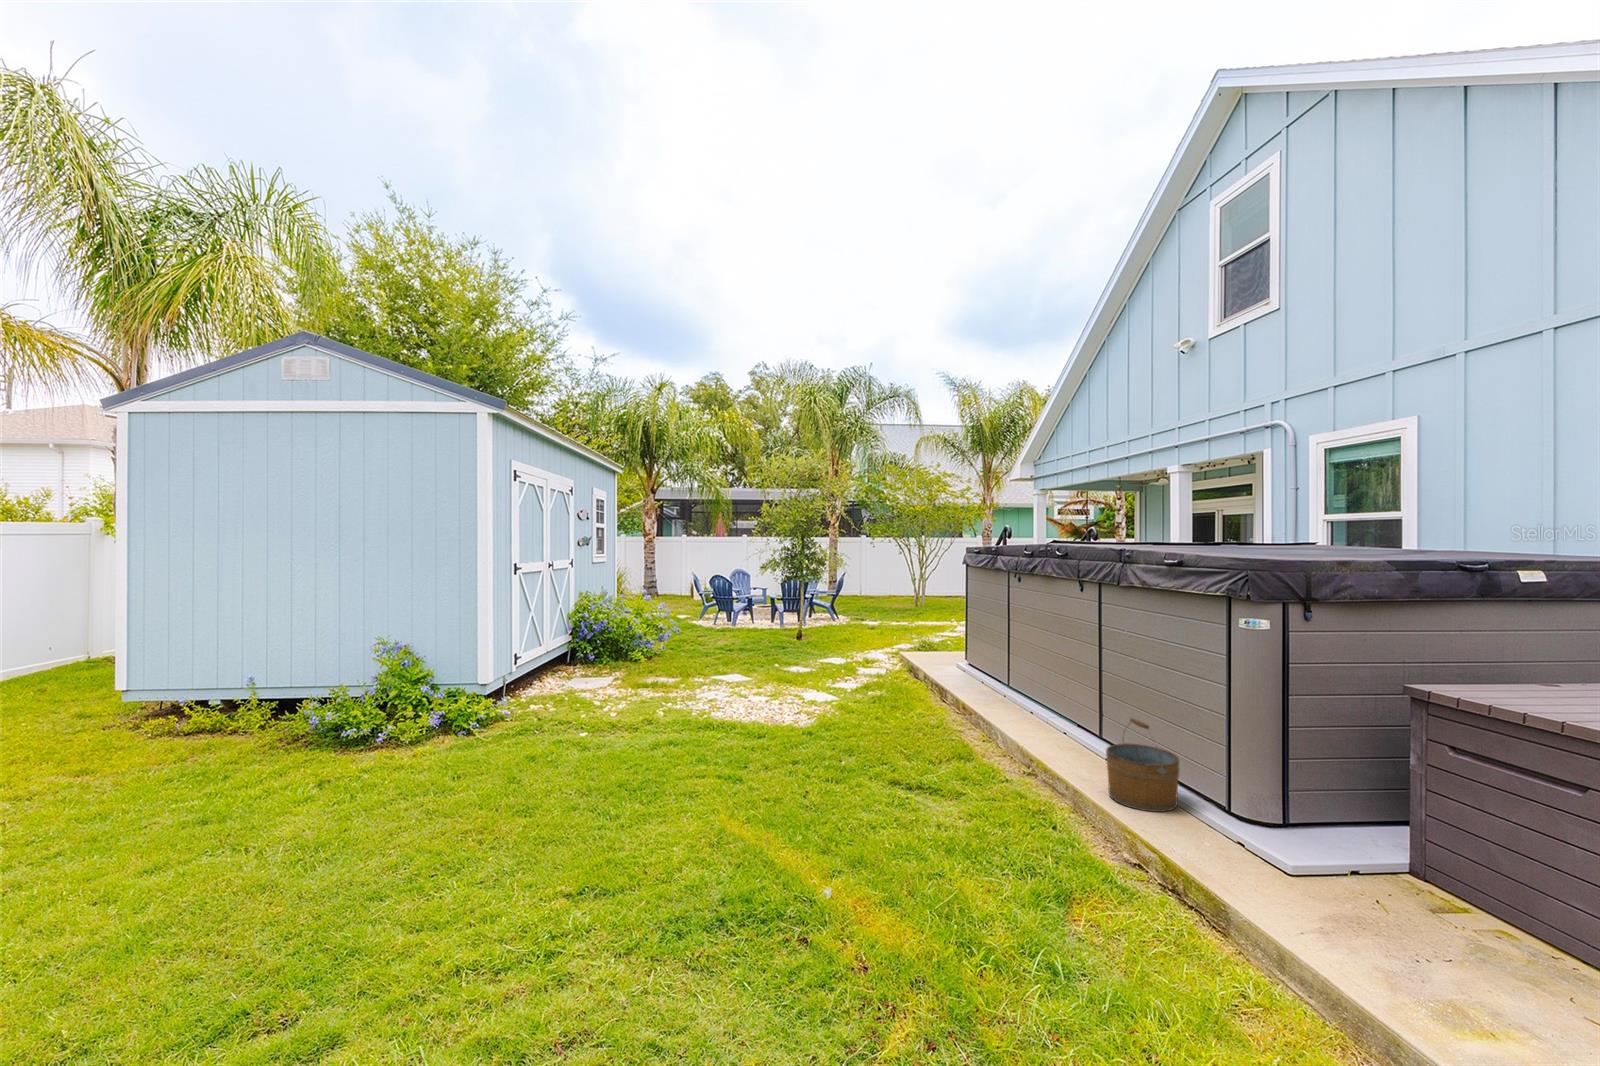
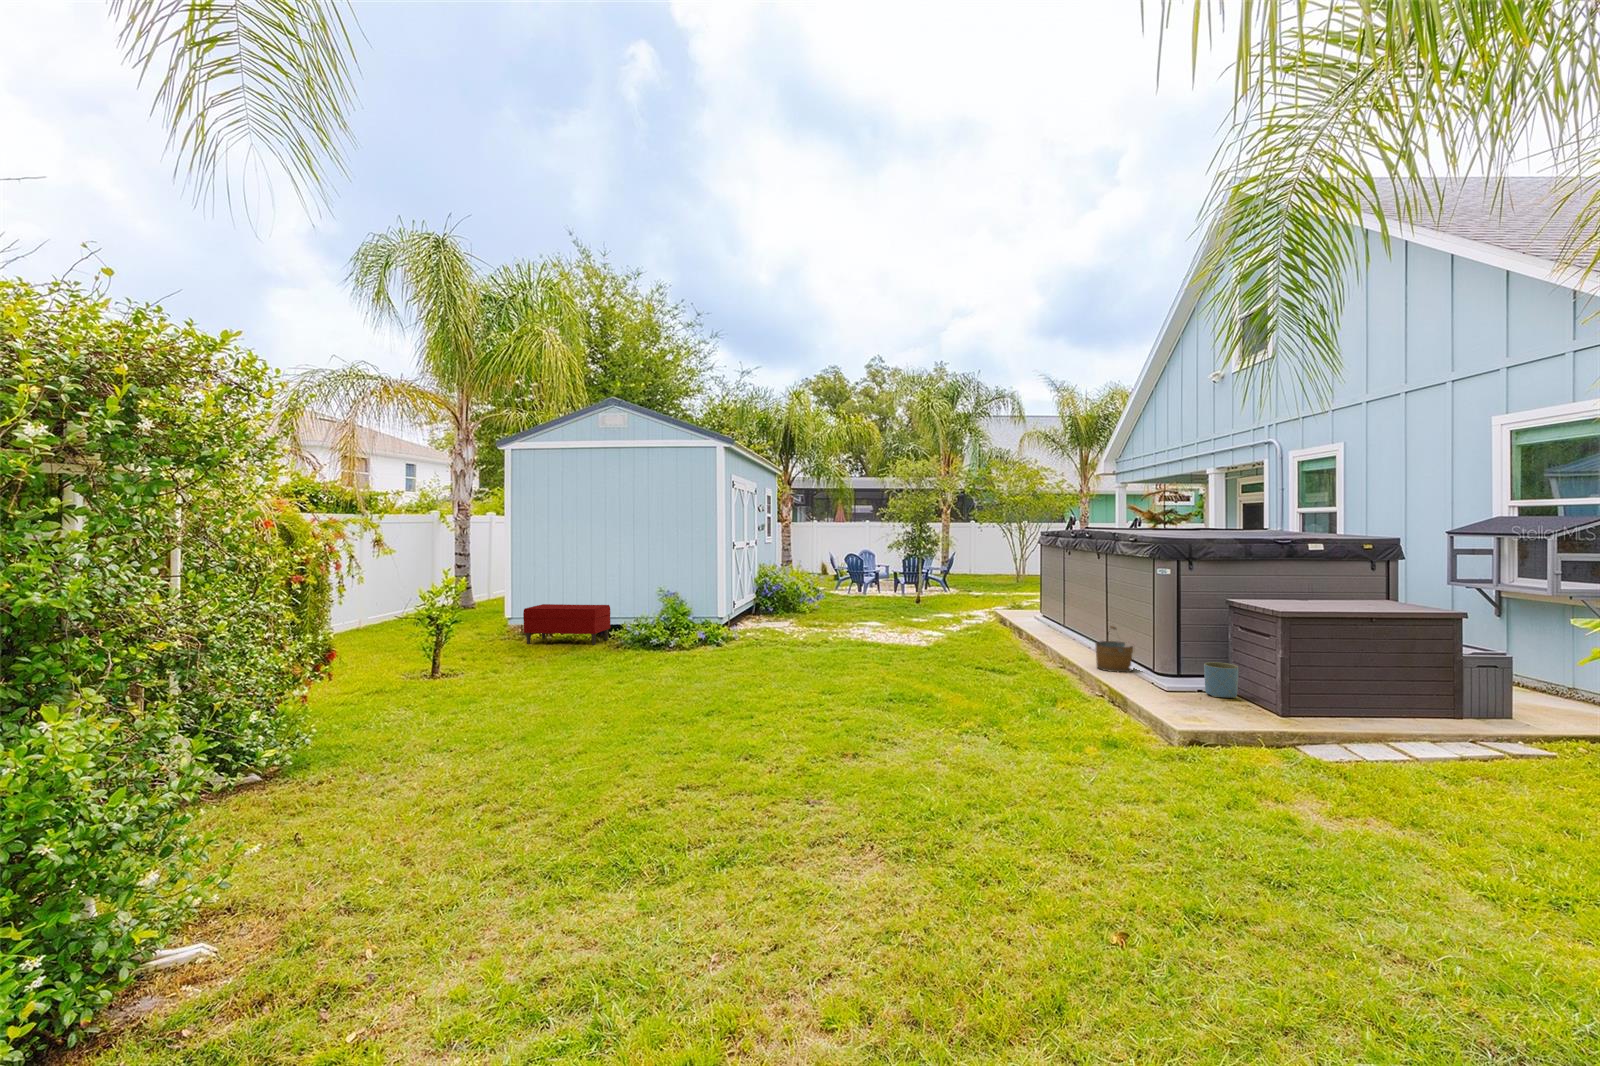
bench: none [93,669,284,747] -> present [523,604,610,645]
planter: none [1393,828,1485,924] -> present [1204,662,1239,698]

